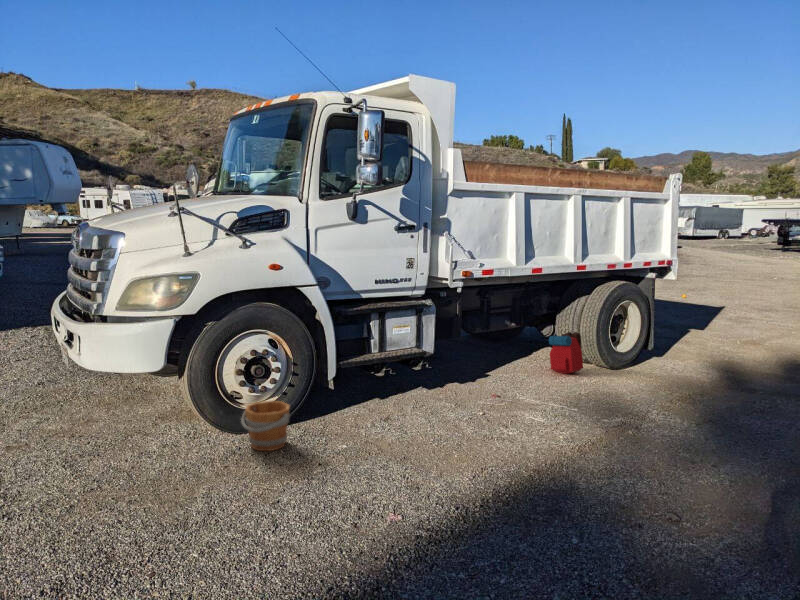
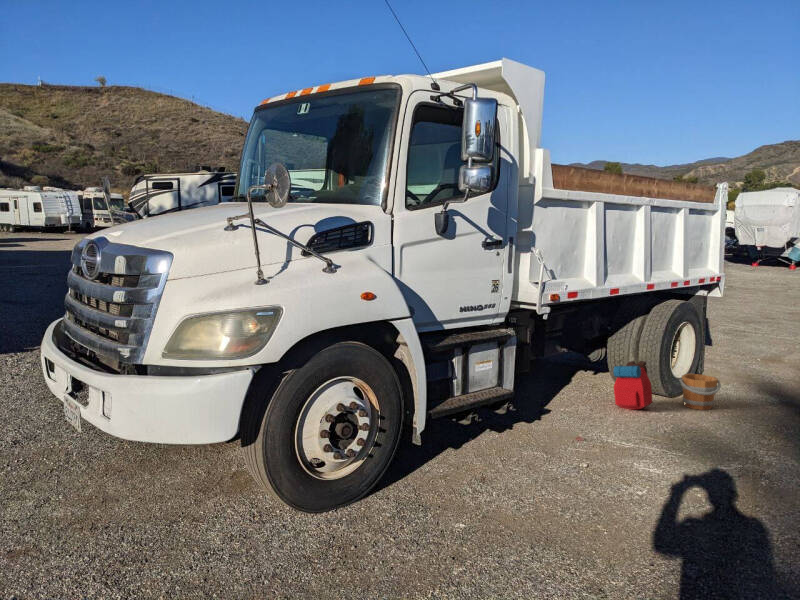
bucket: present [241,401,290,451] -> present [679,374,721,410]

